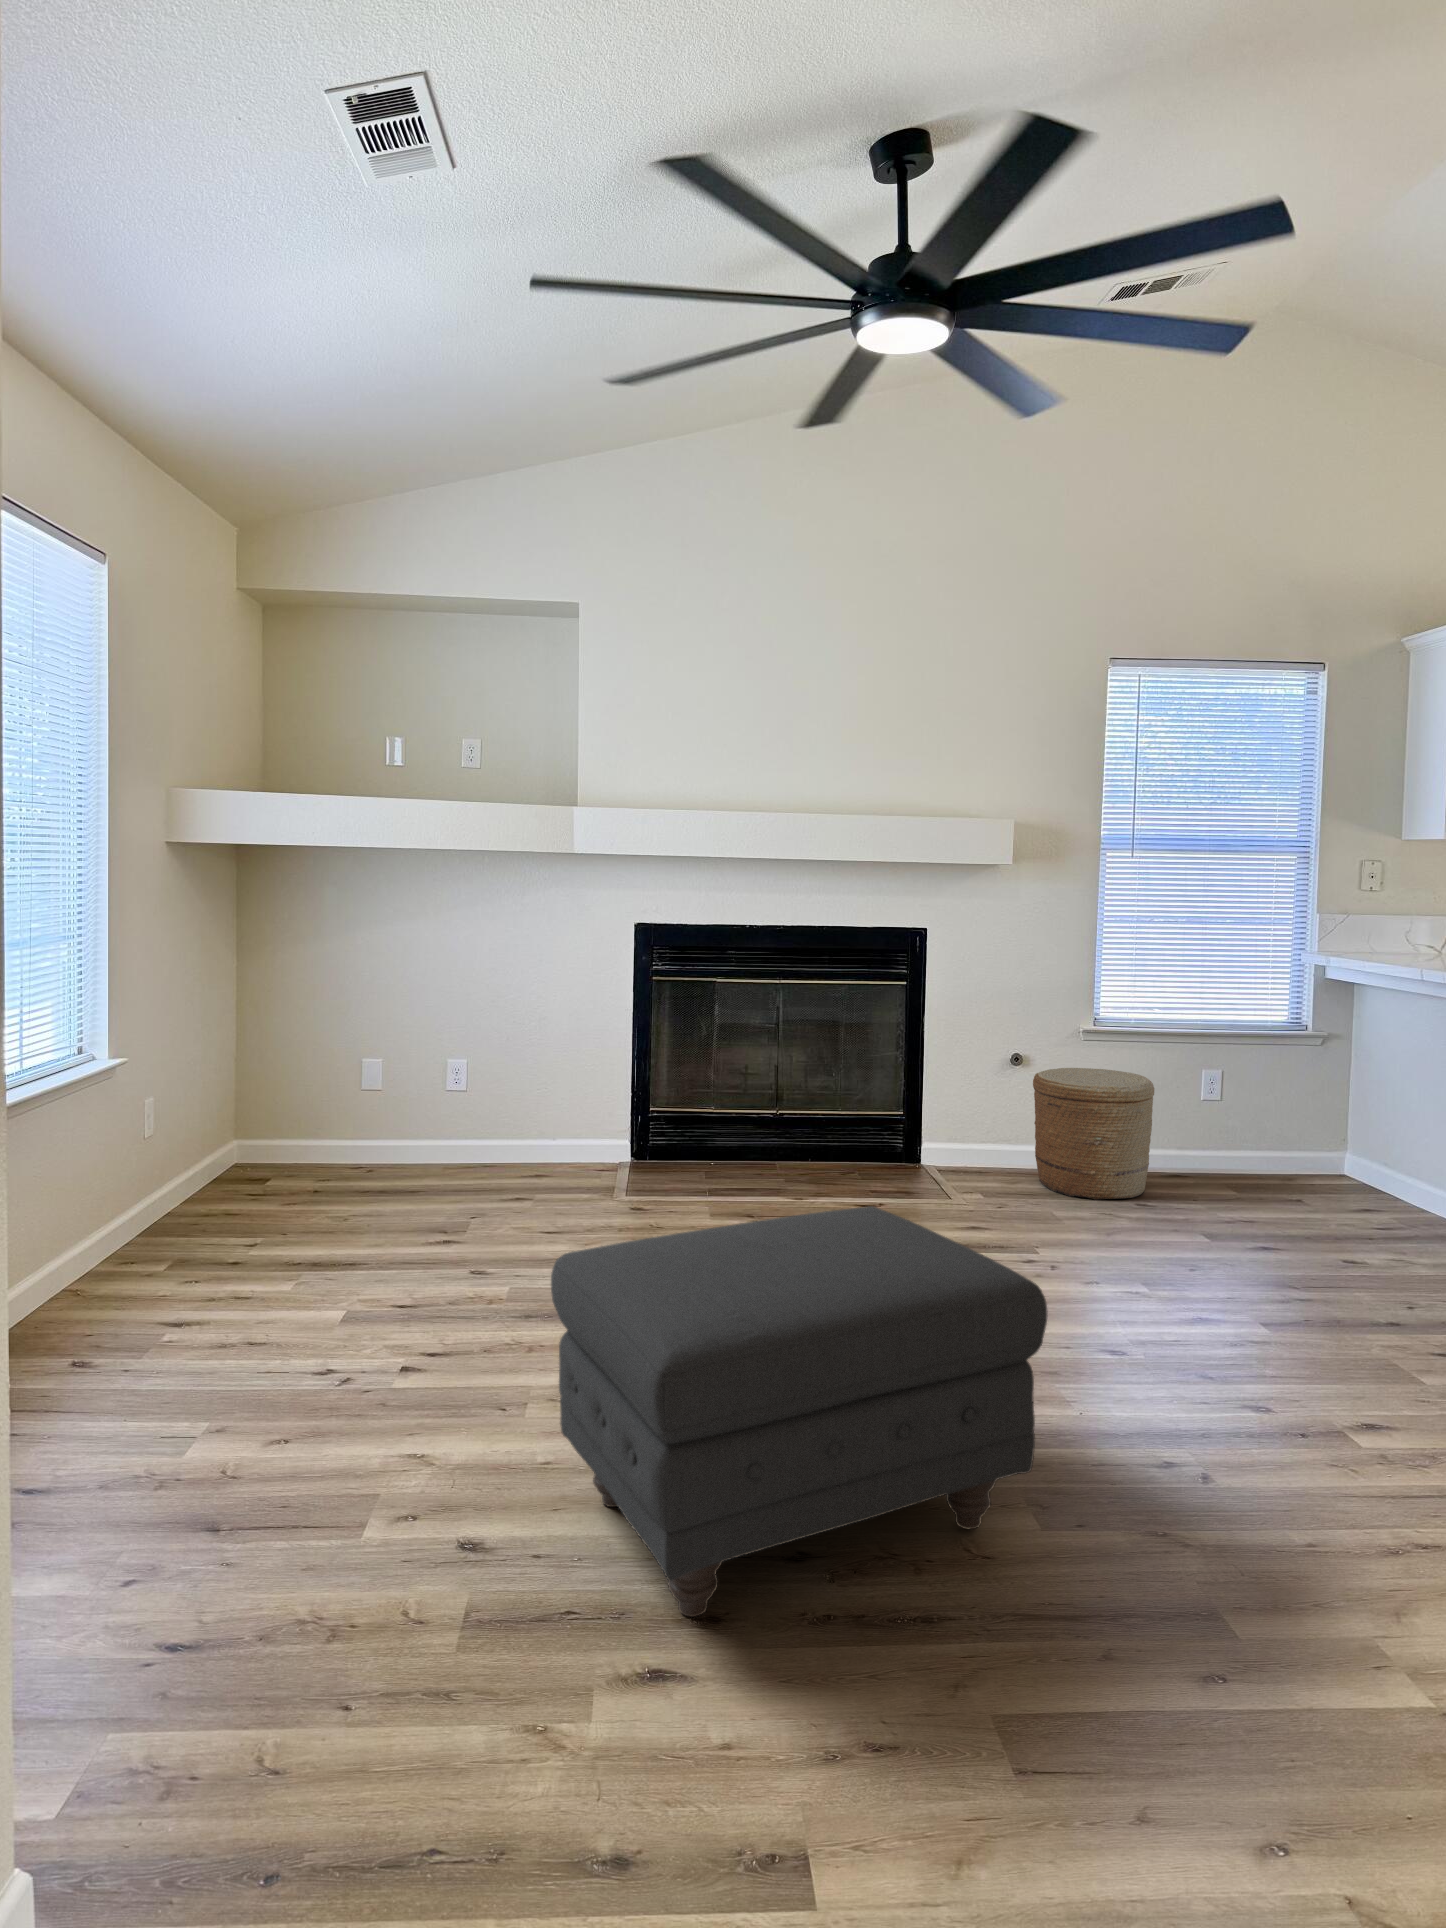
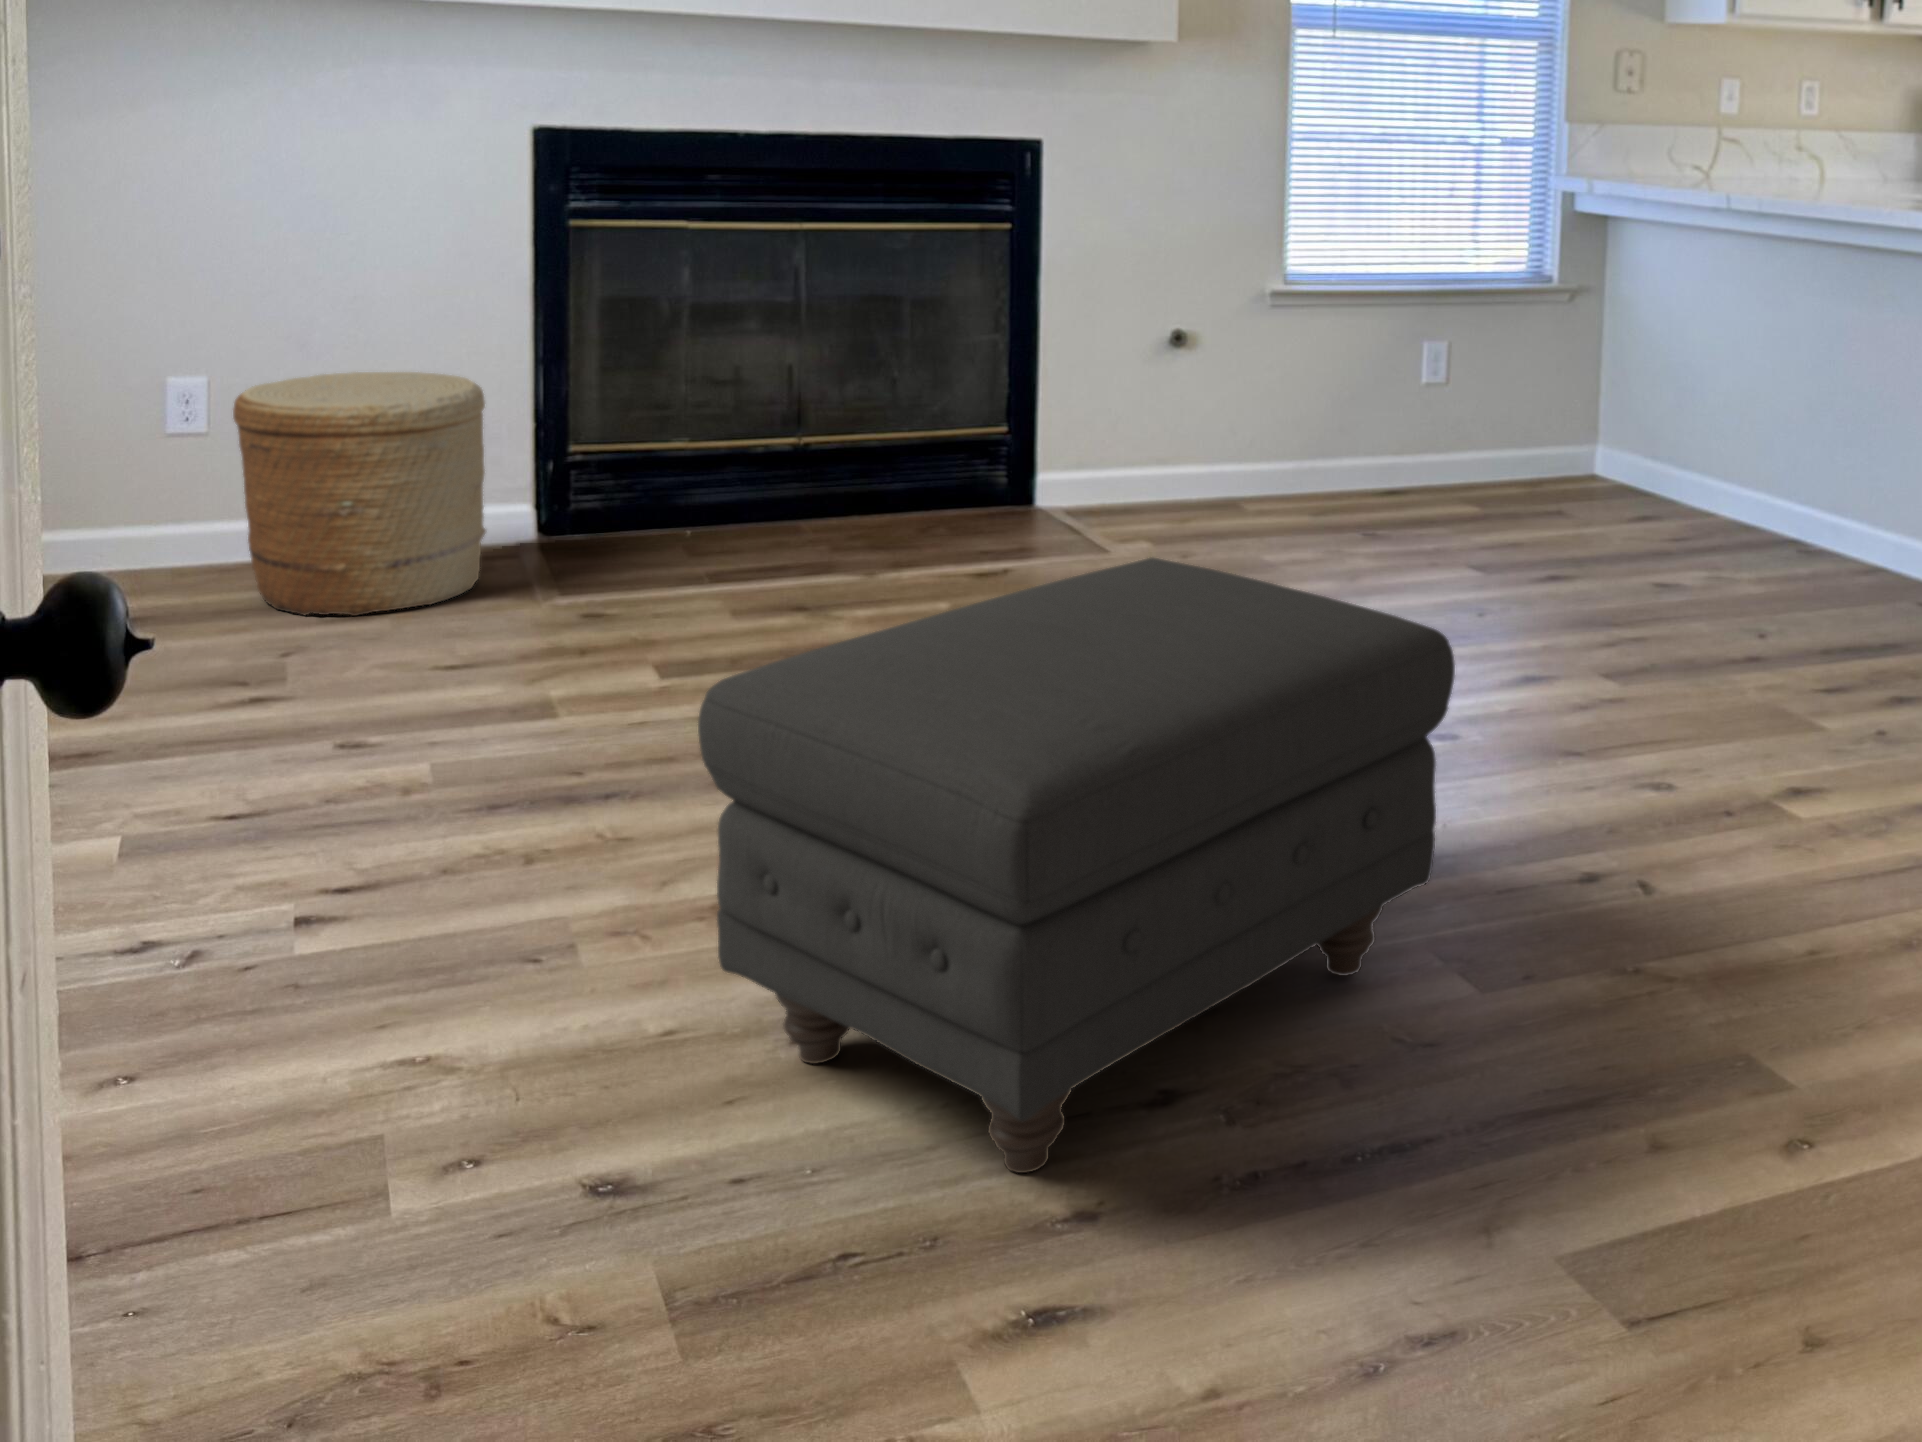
woven basket: present [1033,1068,1154,1200] -> present [233,372,486,616]

